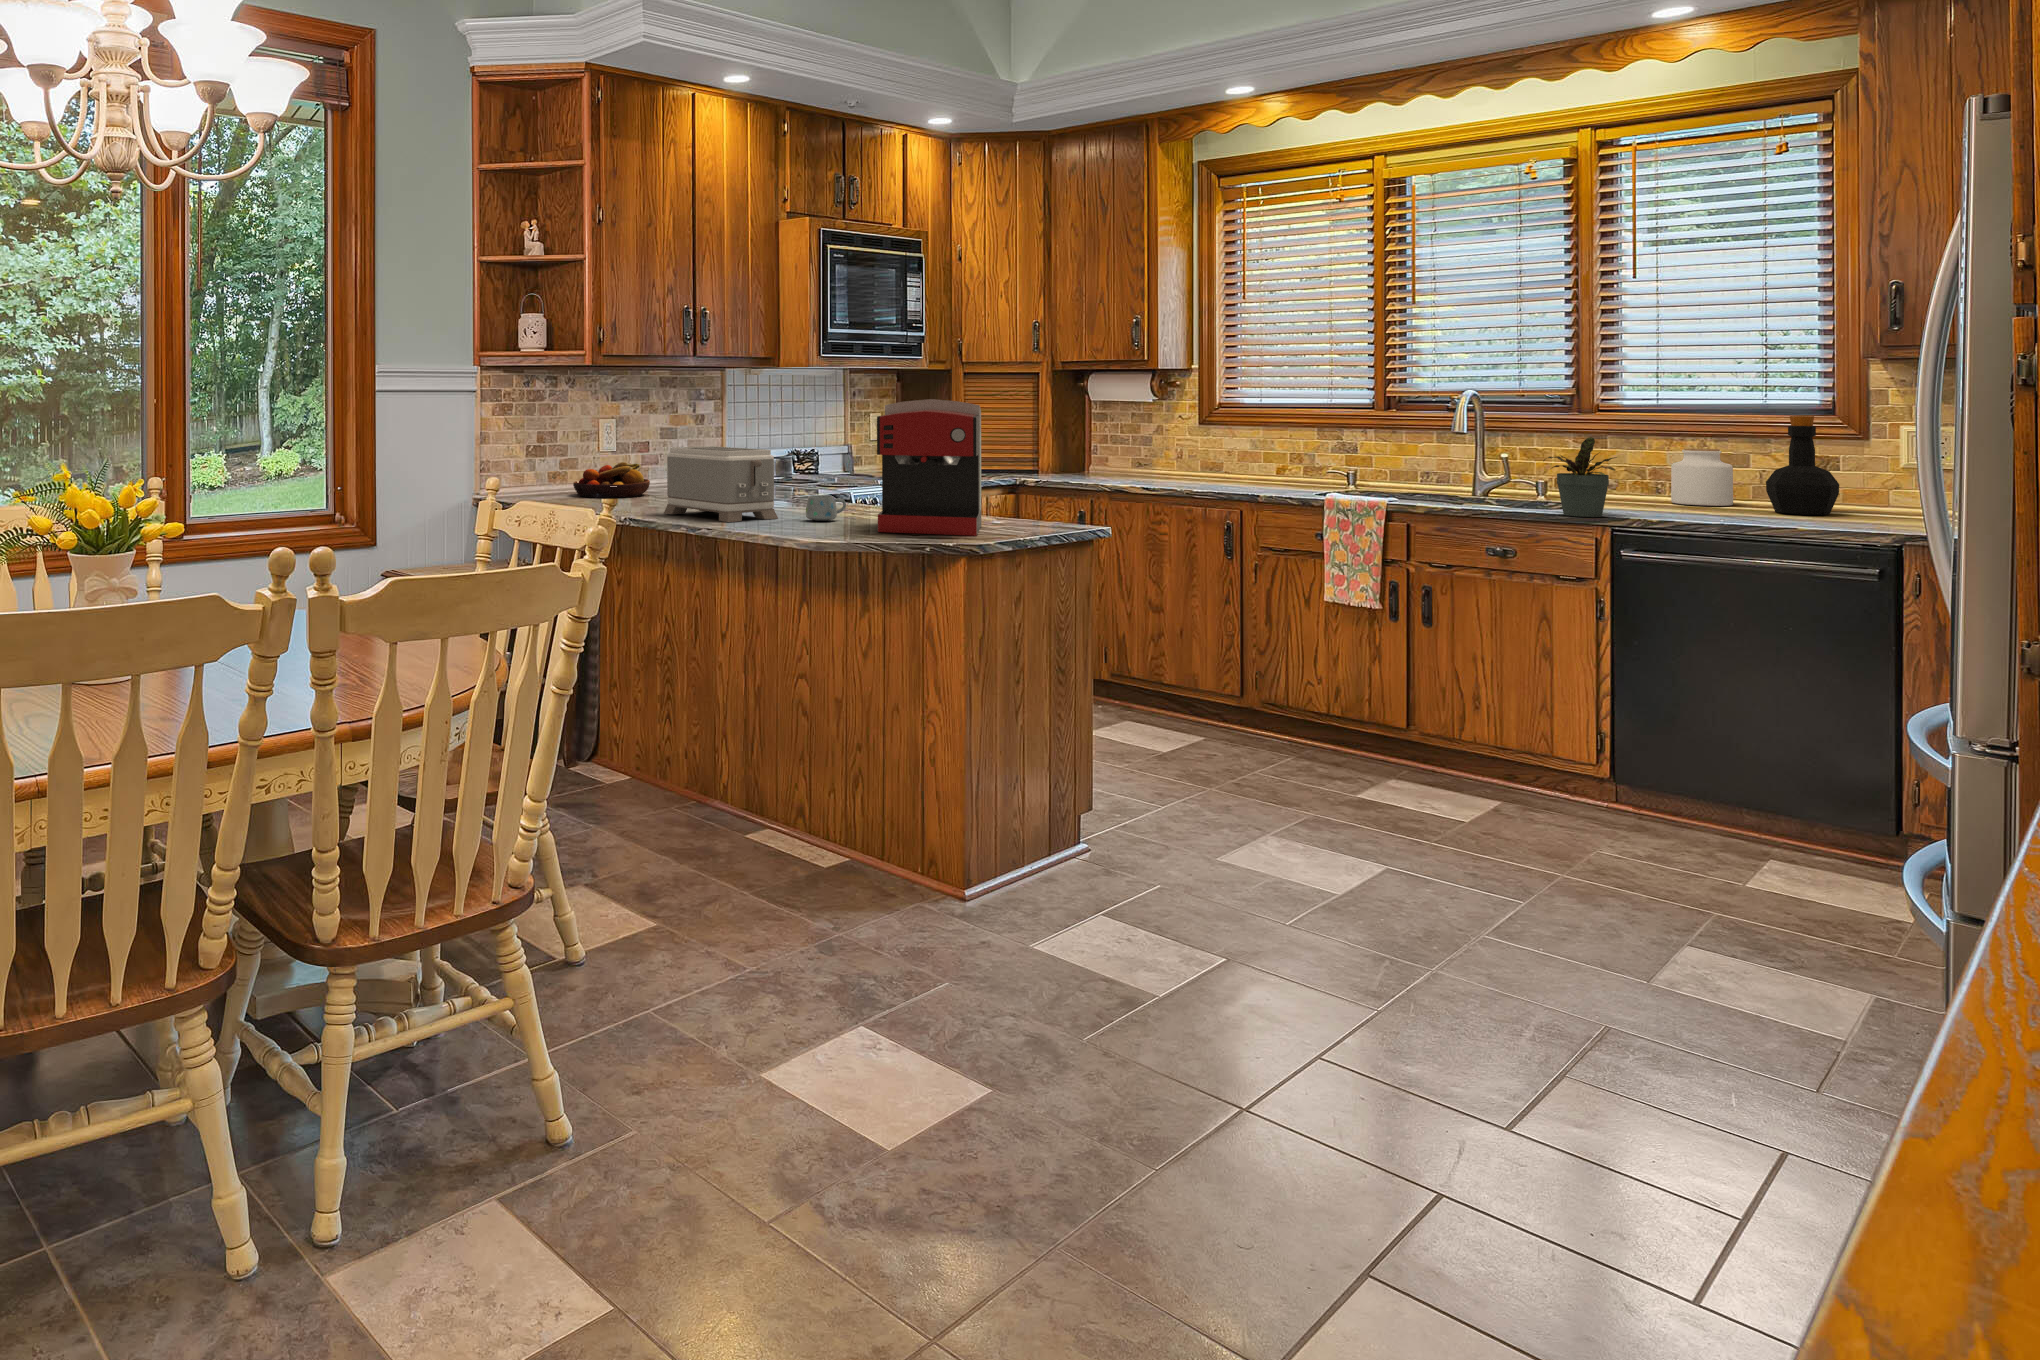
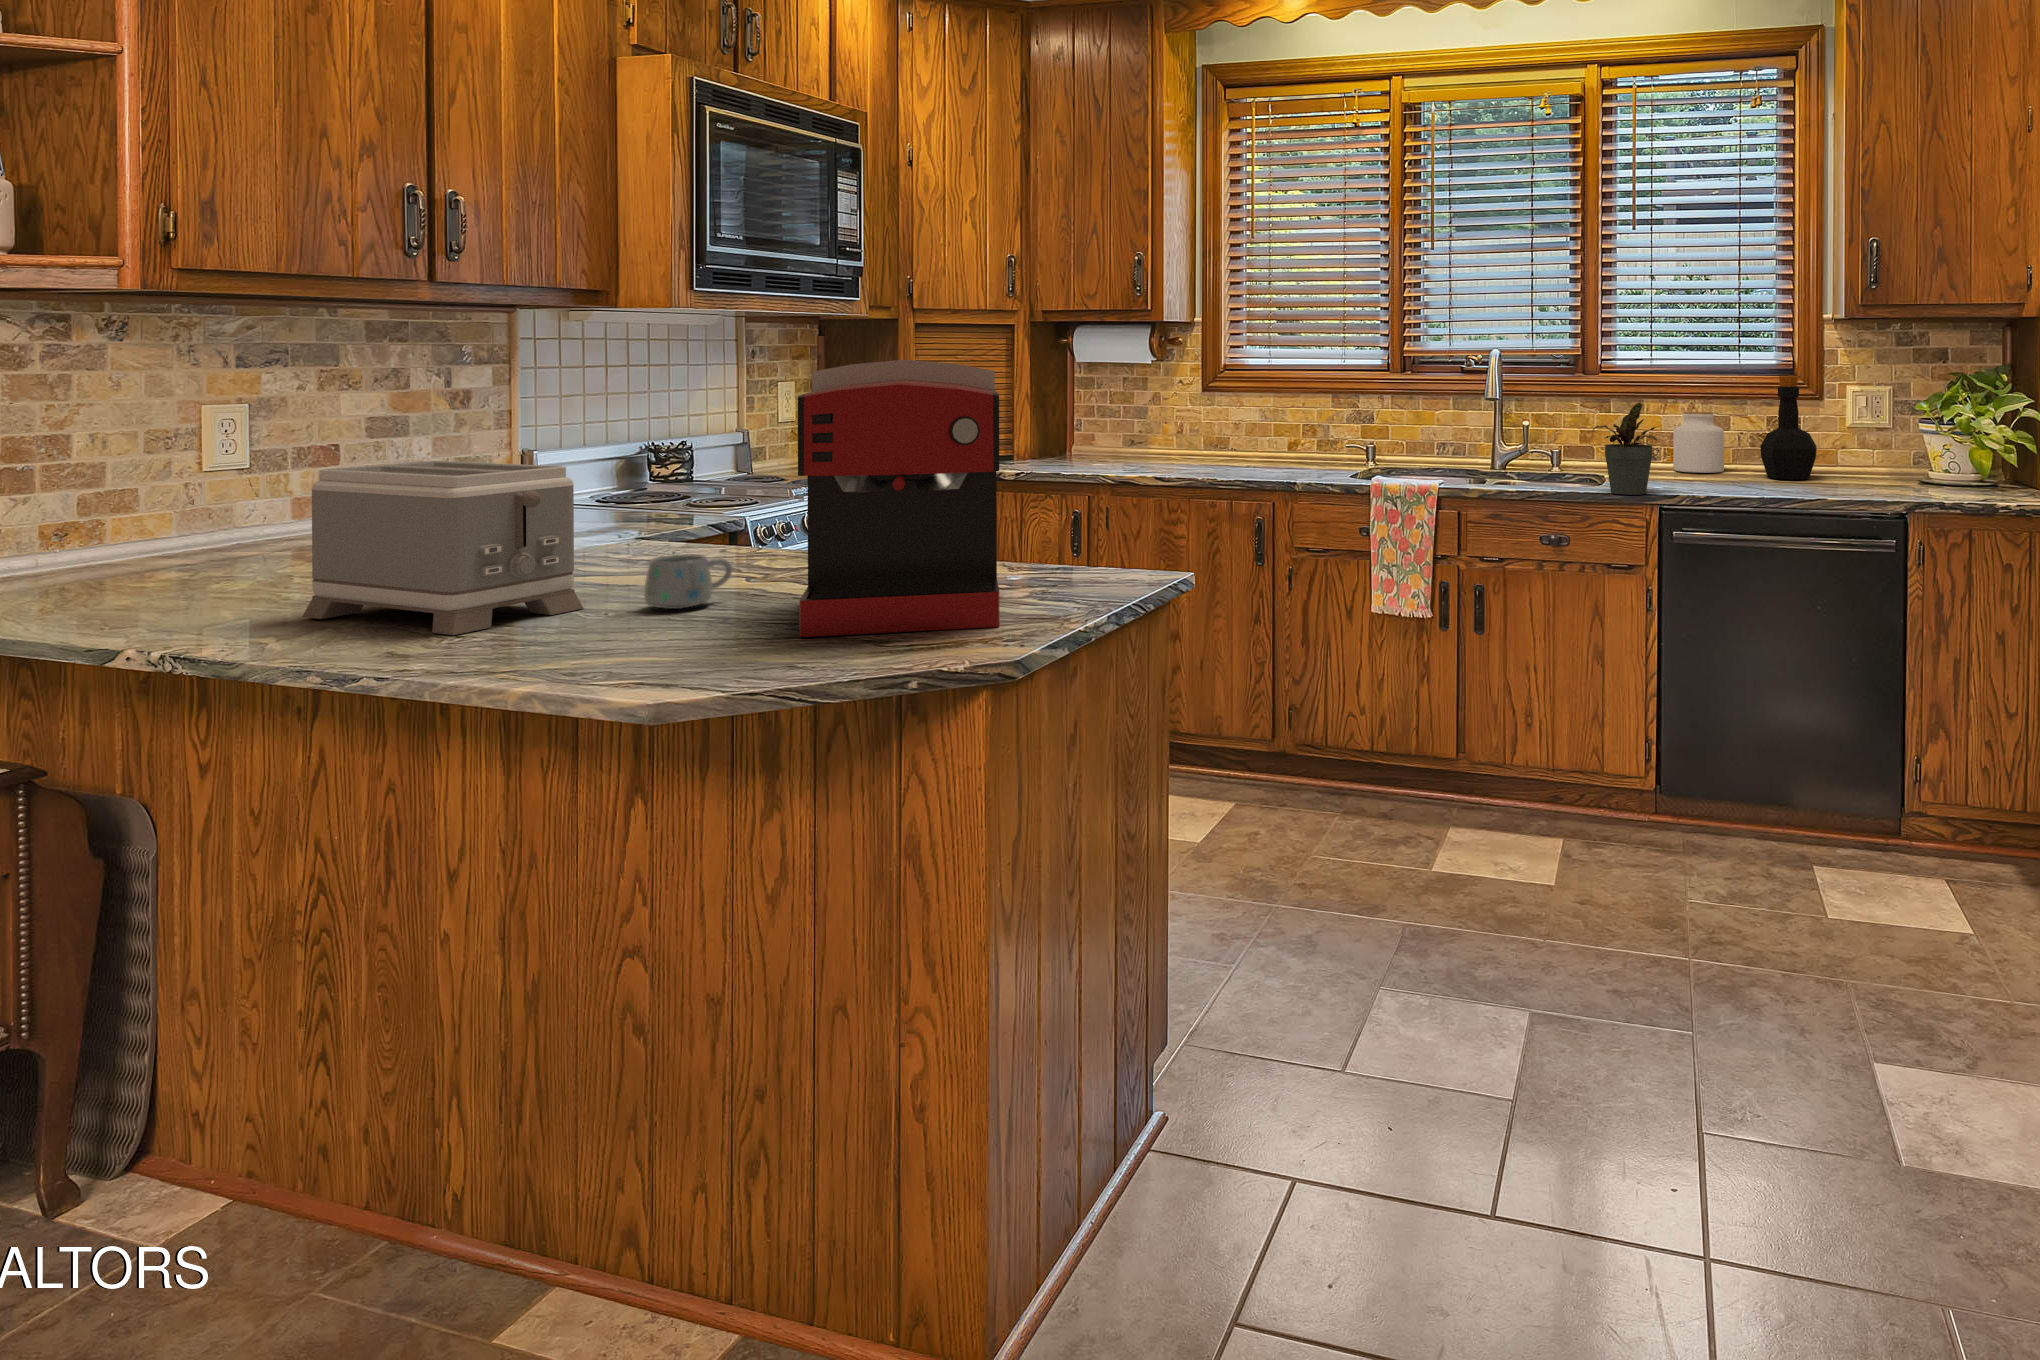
fruit bowl: present [573,462,650,498] -> none [121,491,324,573]

